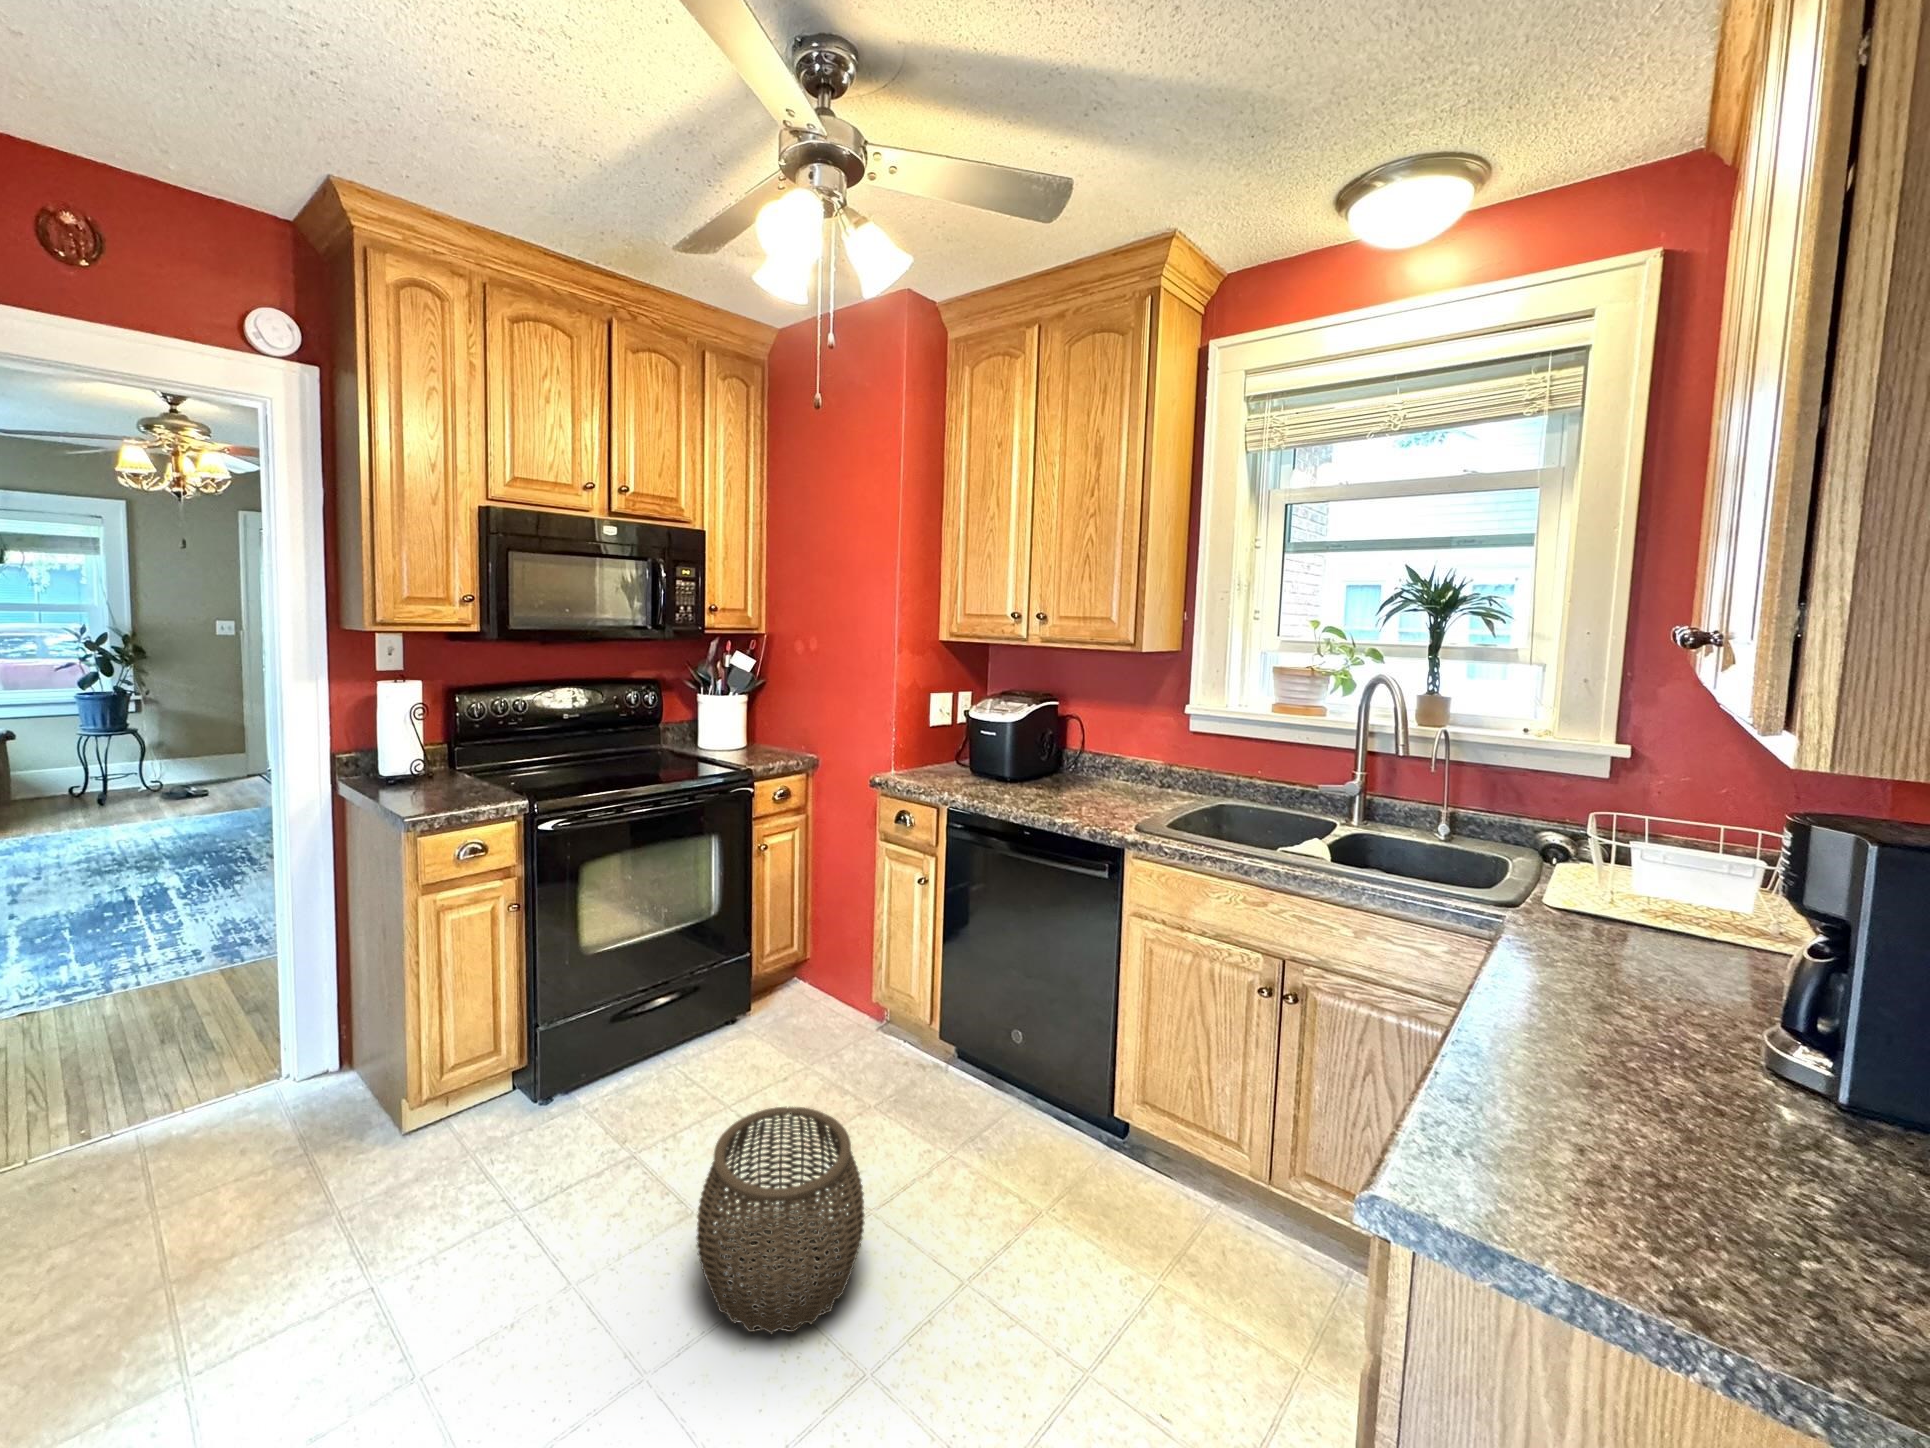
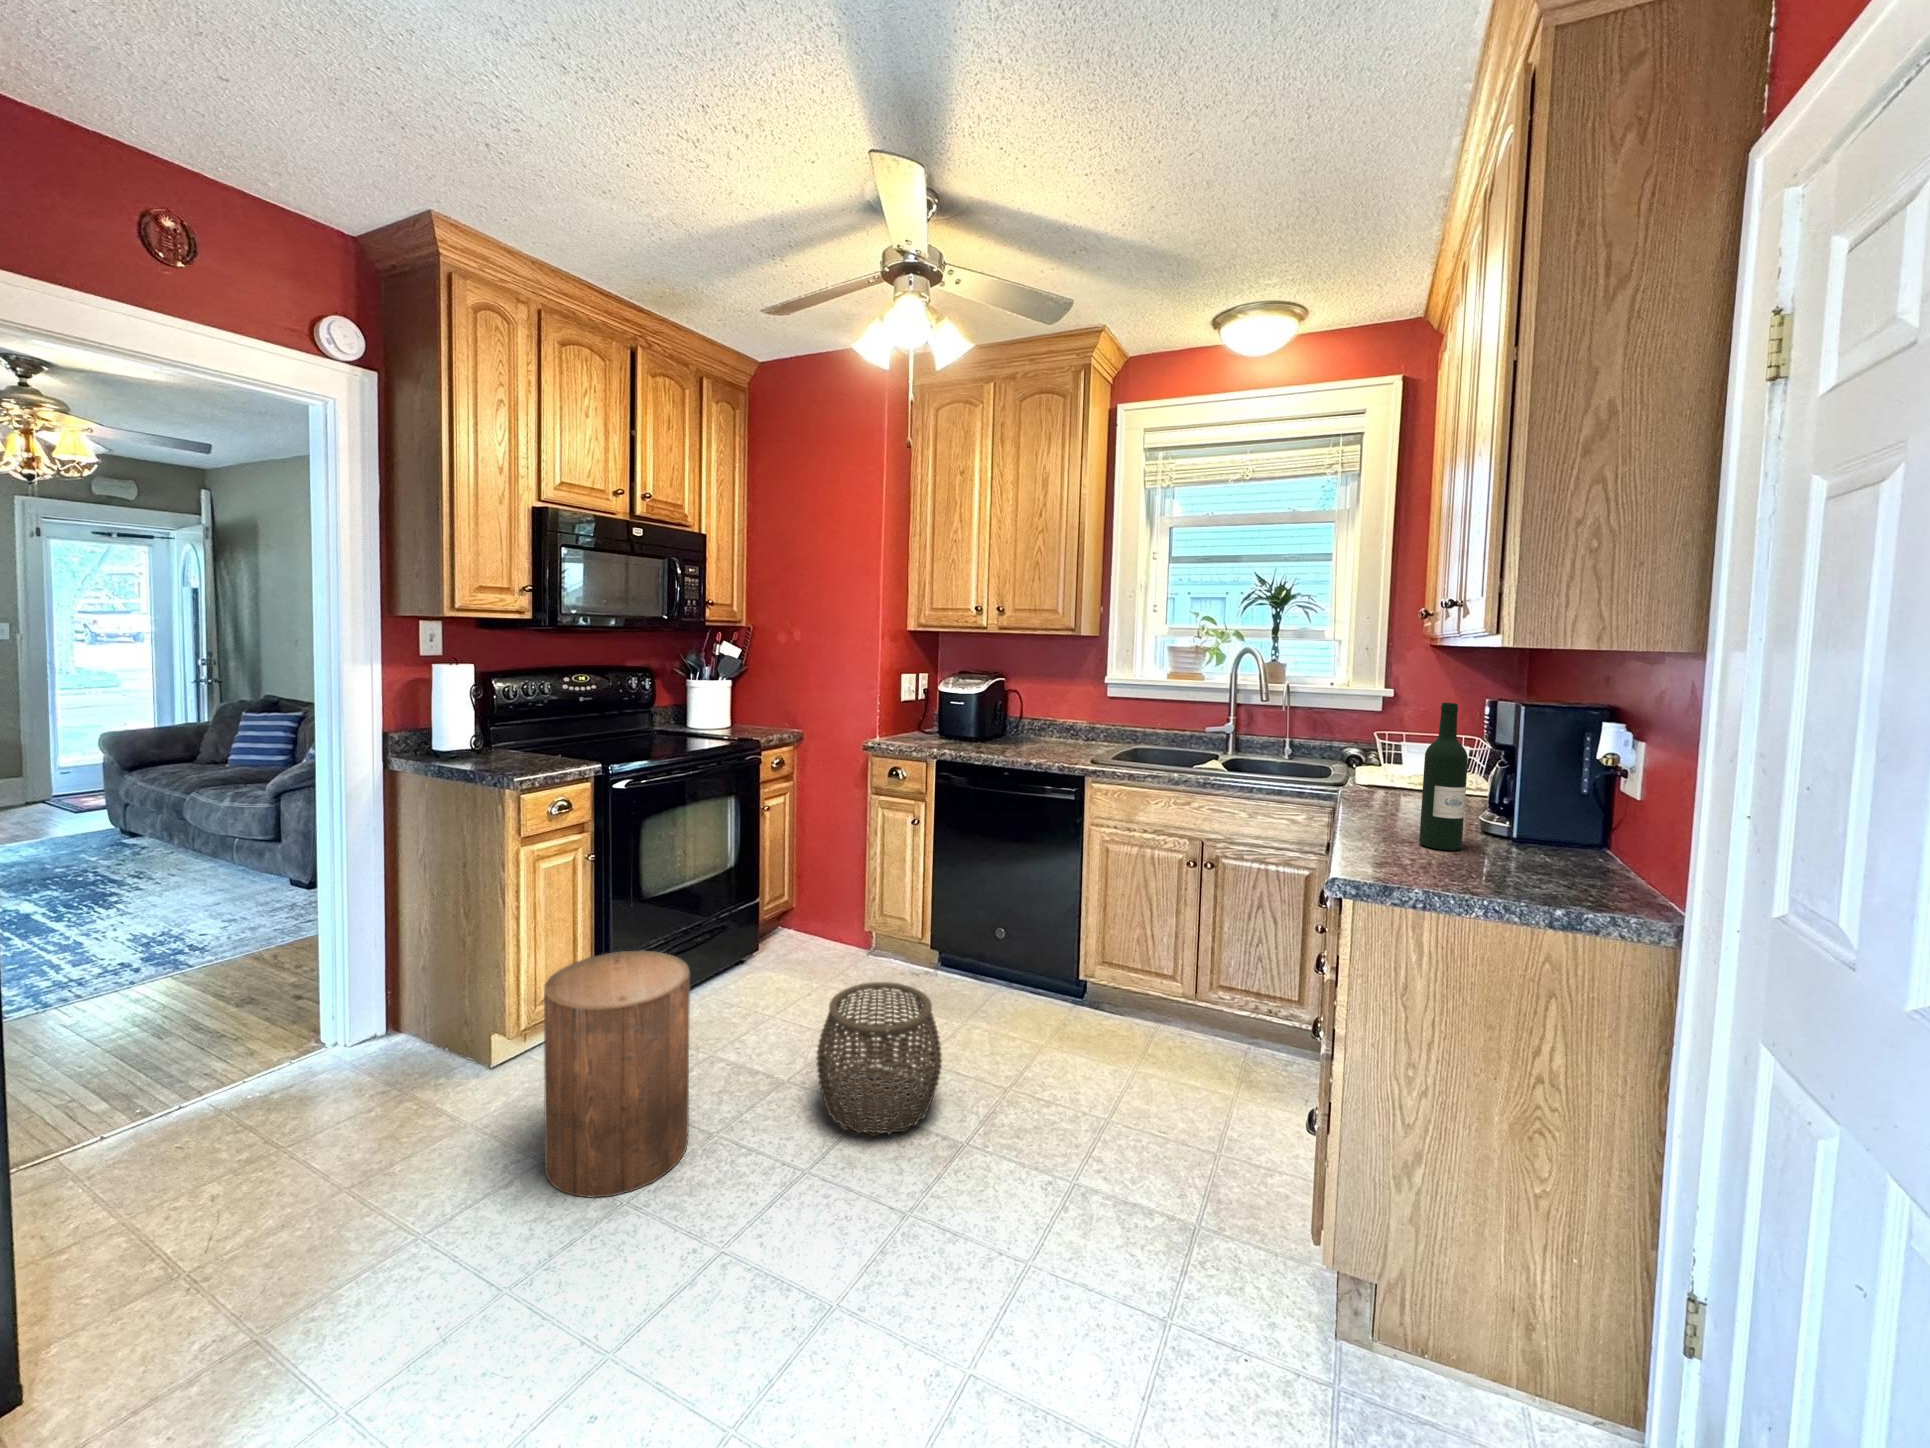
wine bottle: none [1607,832,1727,1141] -> present [1419,703,1468,850]
stool: none [349,1035,541,1360] -> present [544,950,690,1198]

